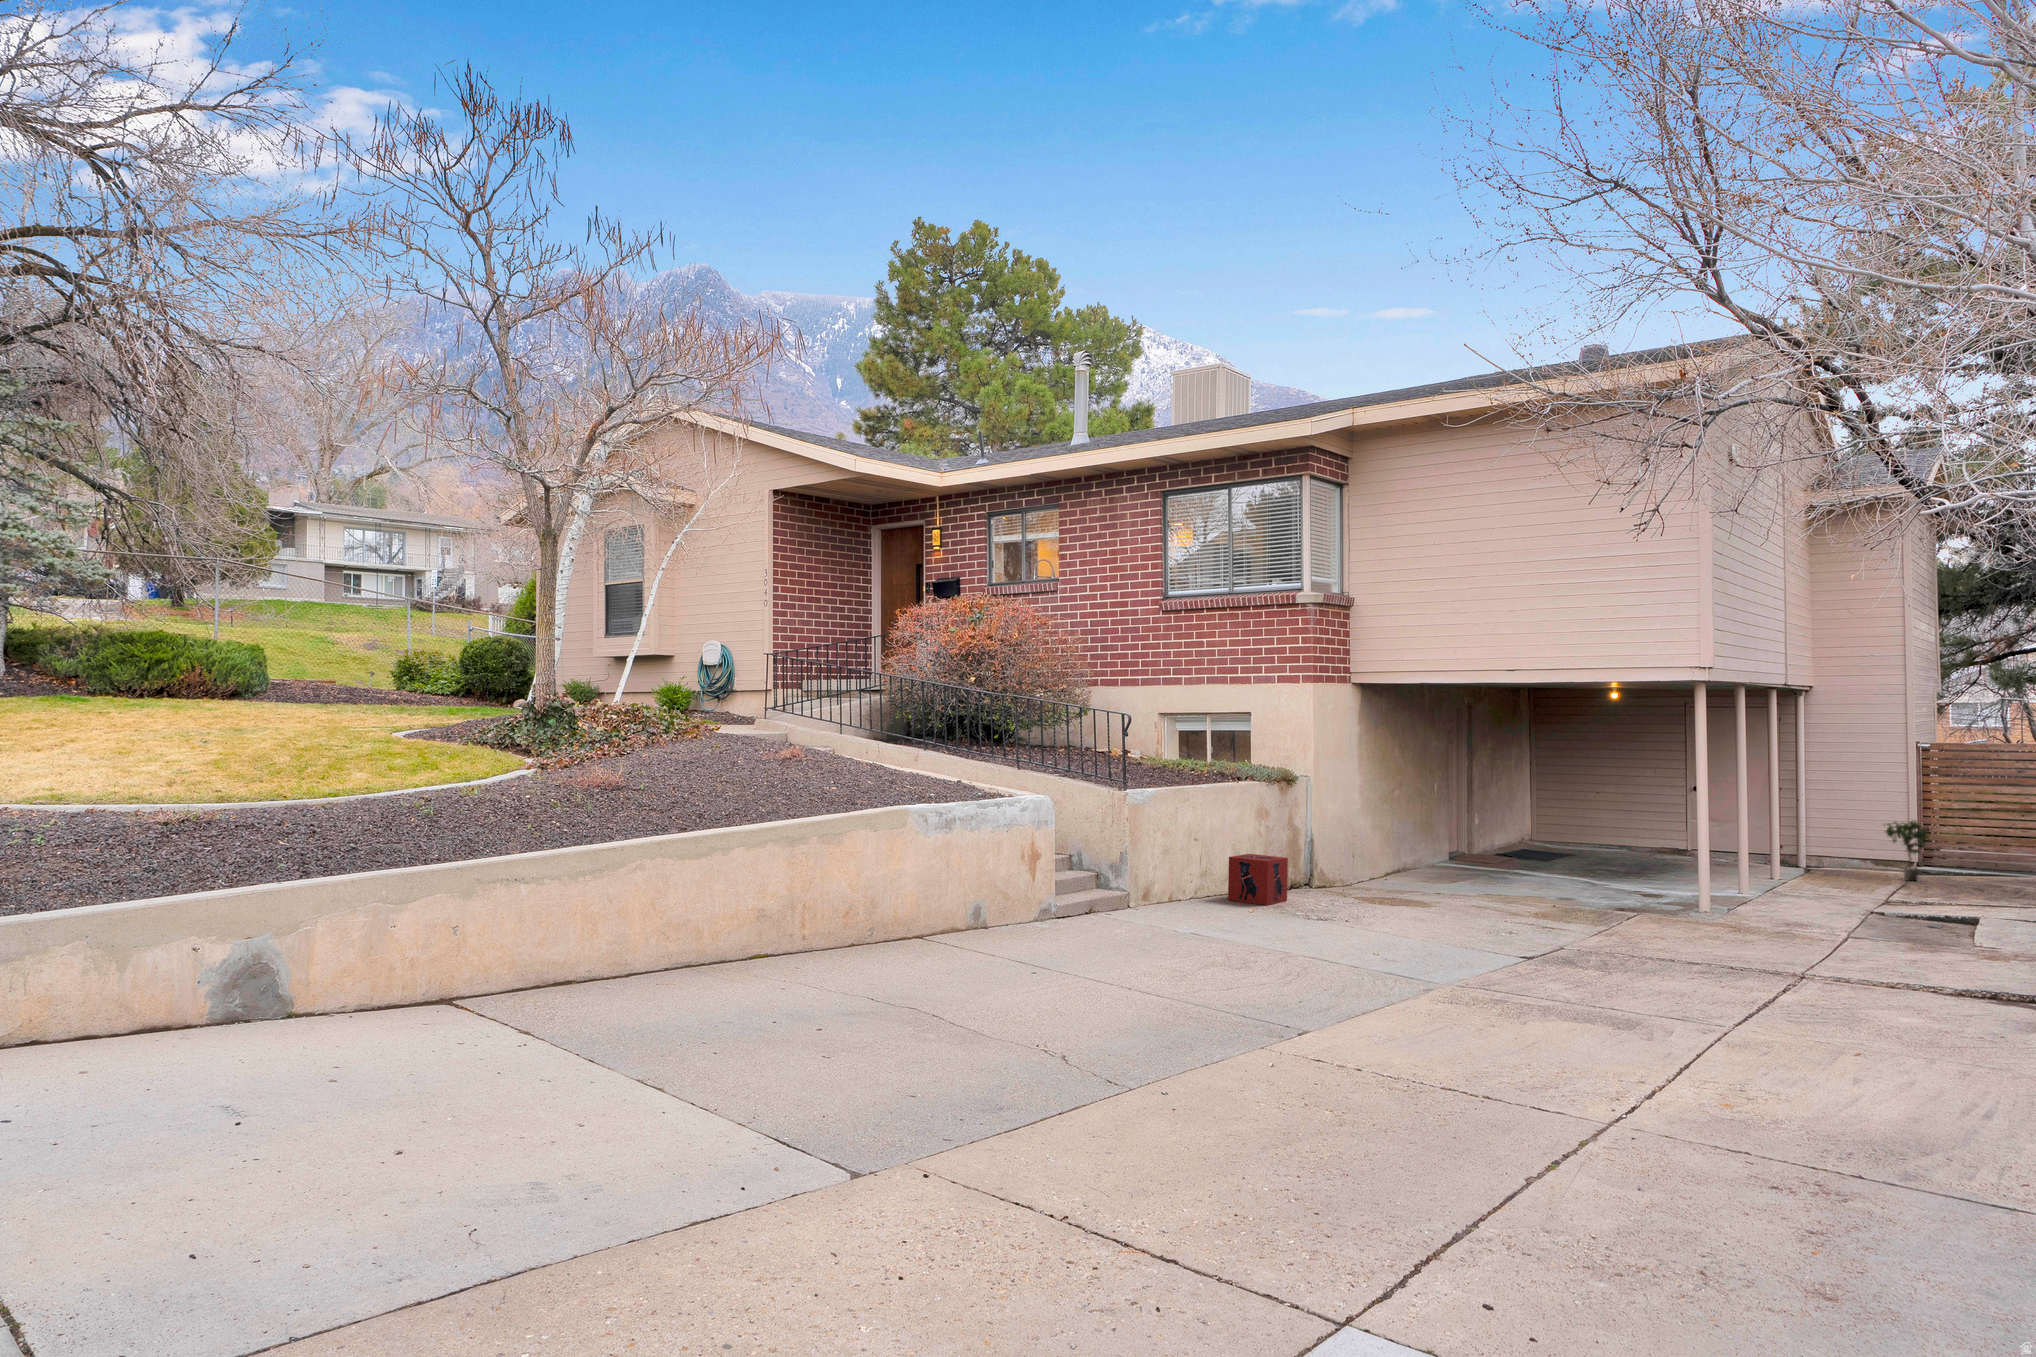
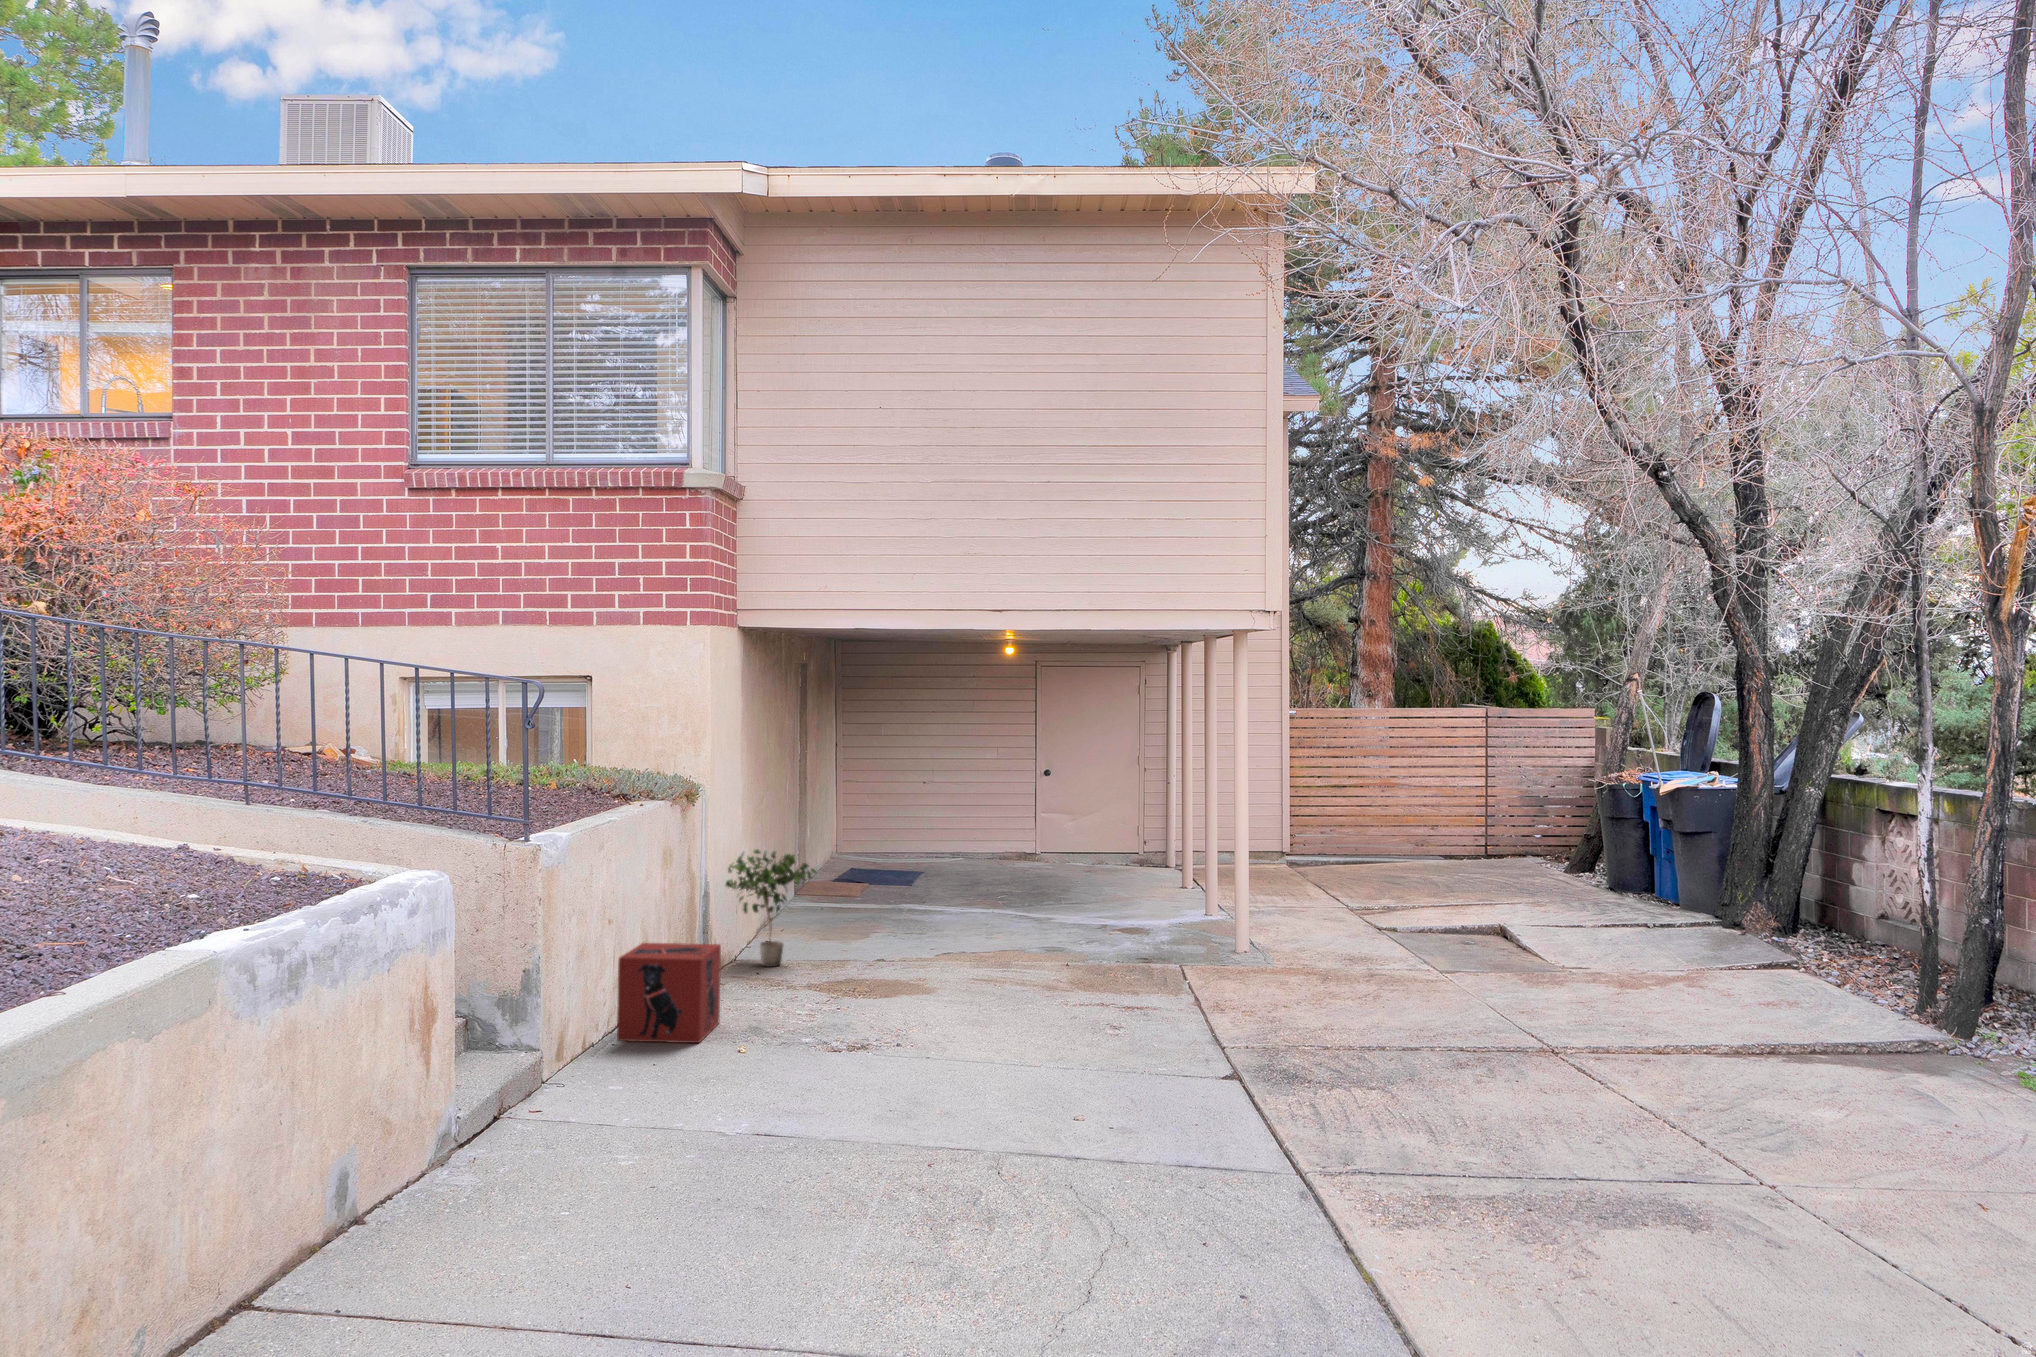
potted plant: present [1886,820,1929,881] -> present [726,849,817,967]

